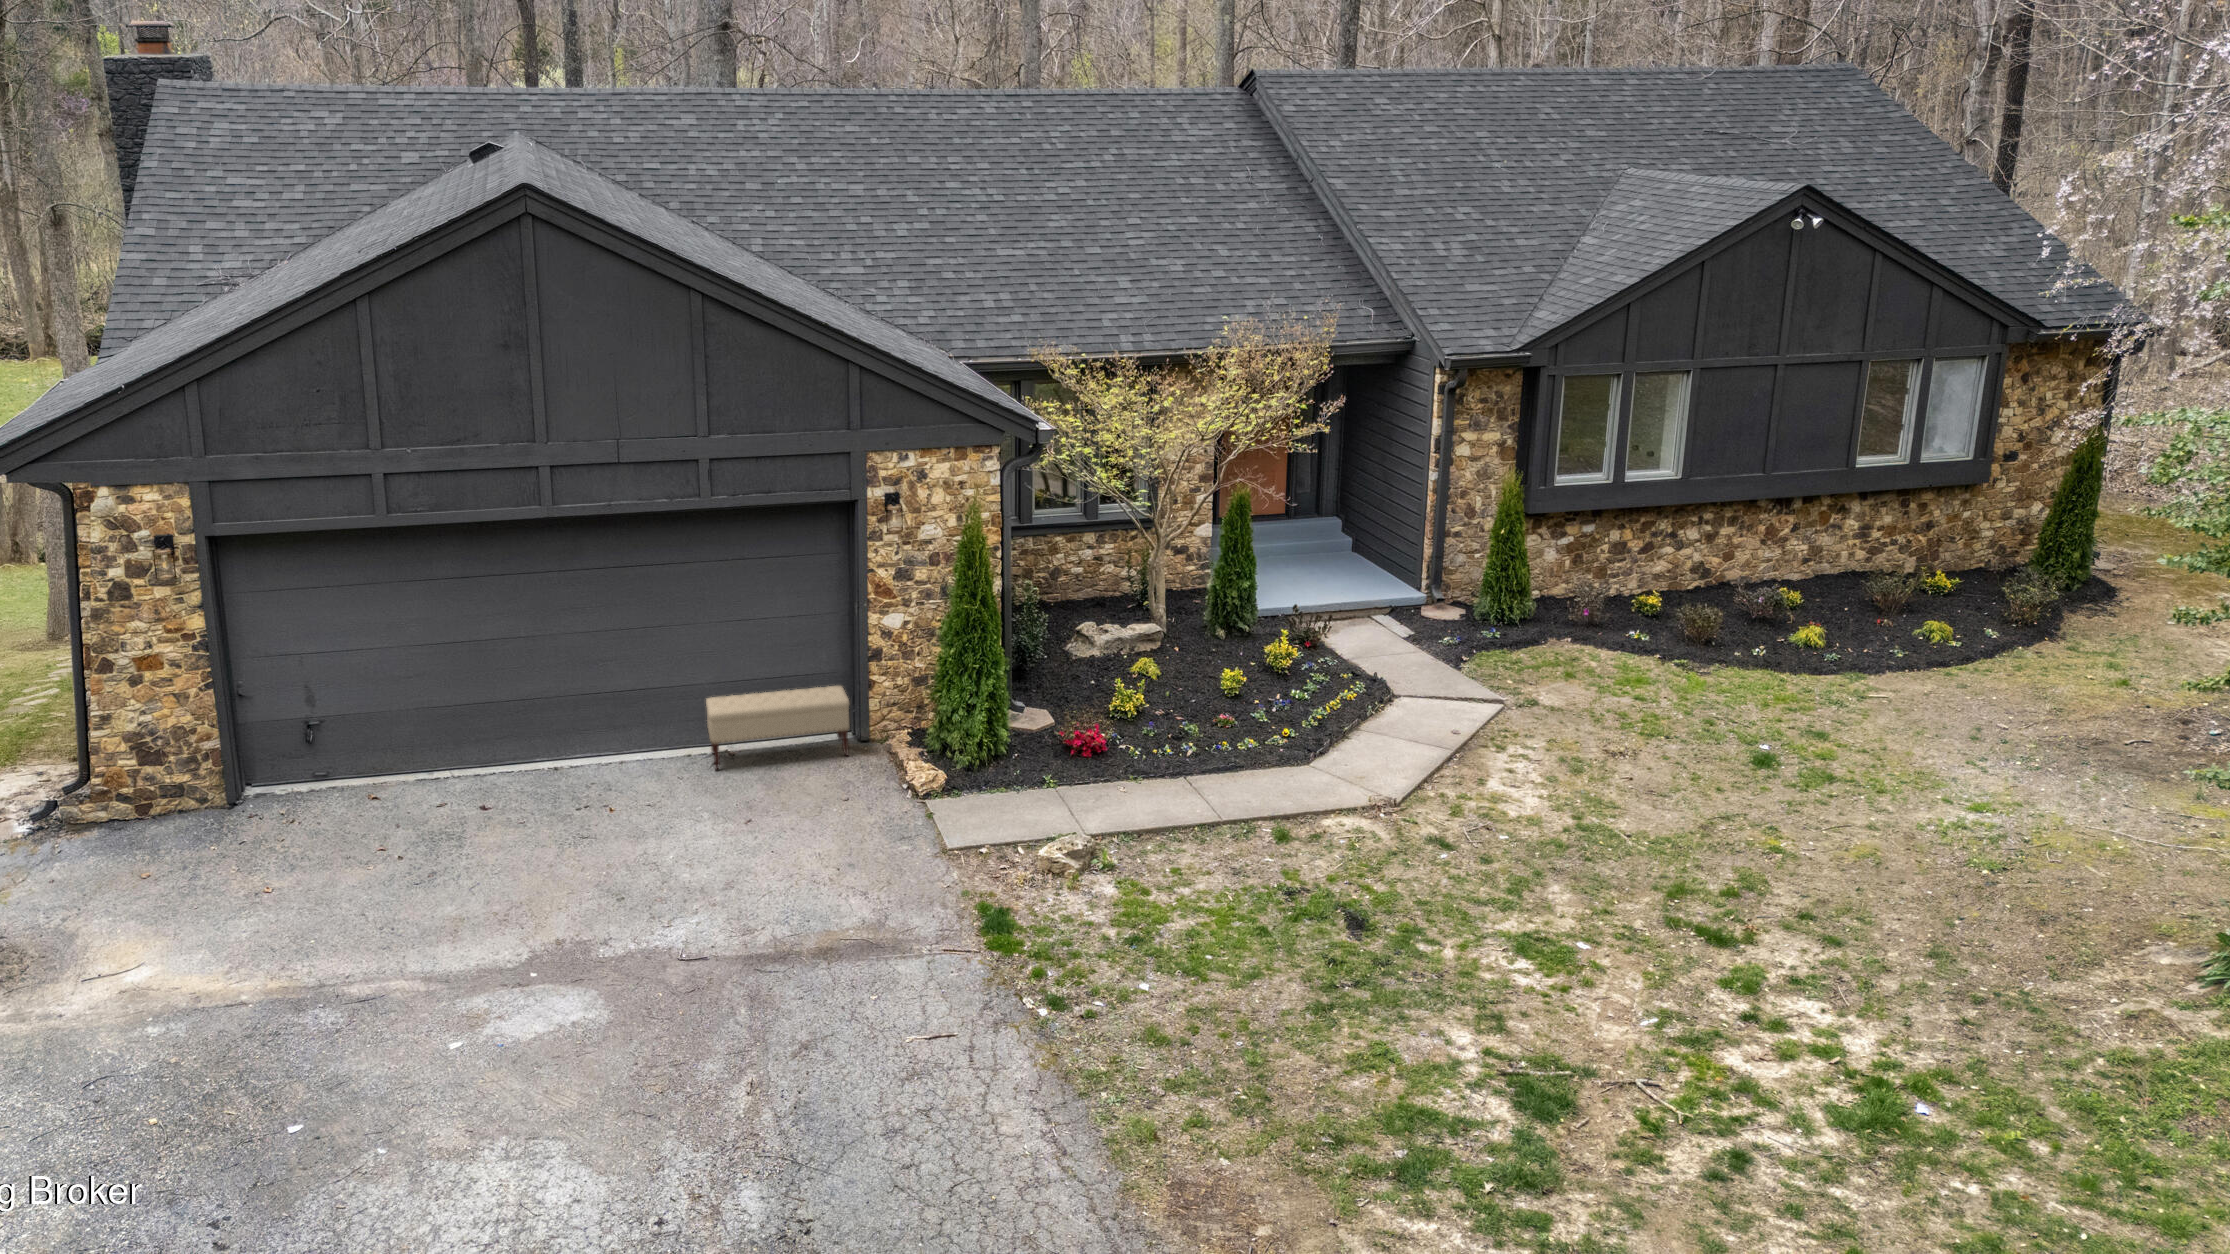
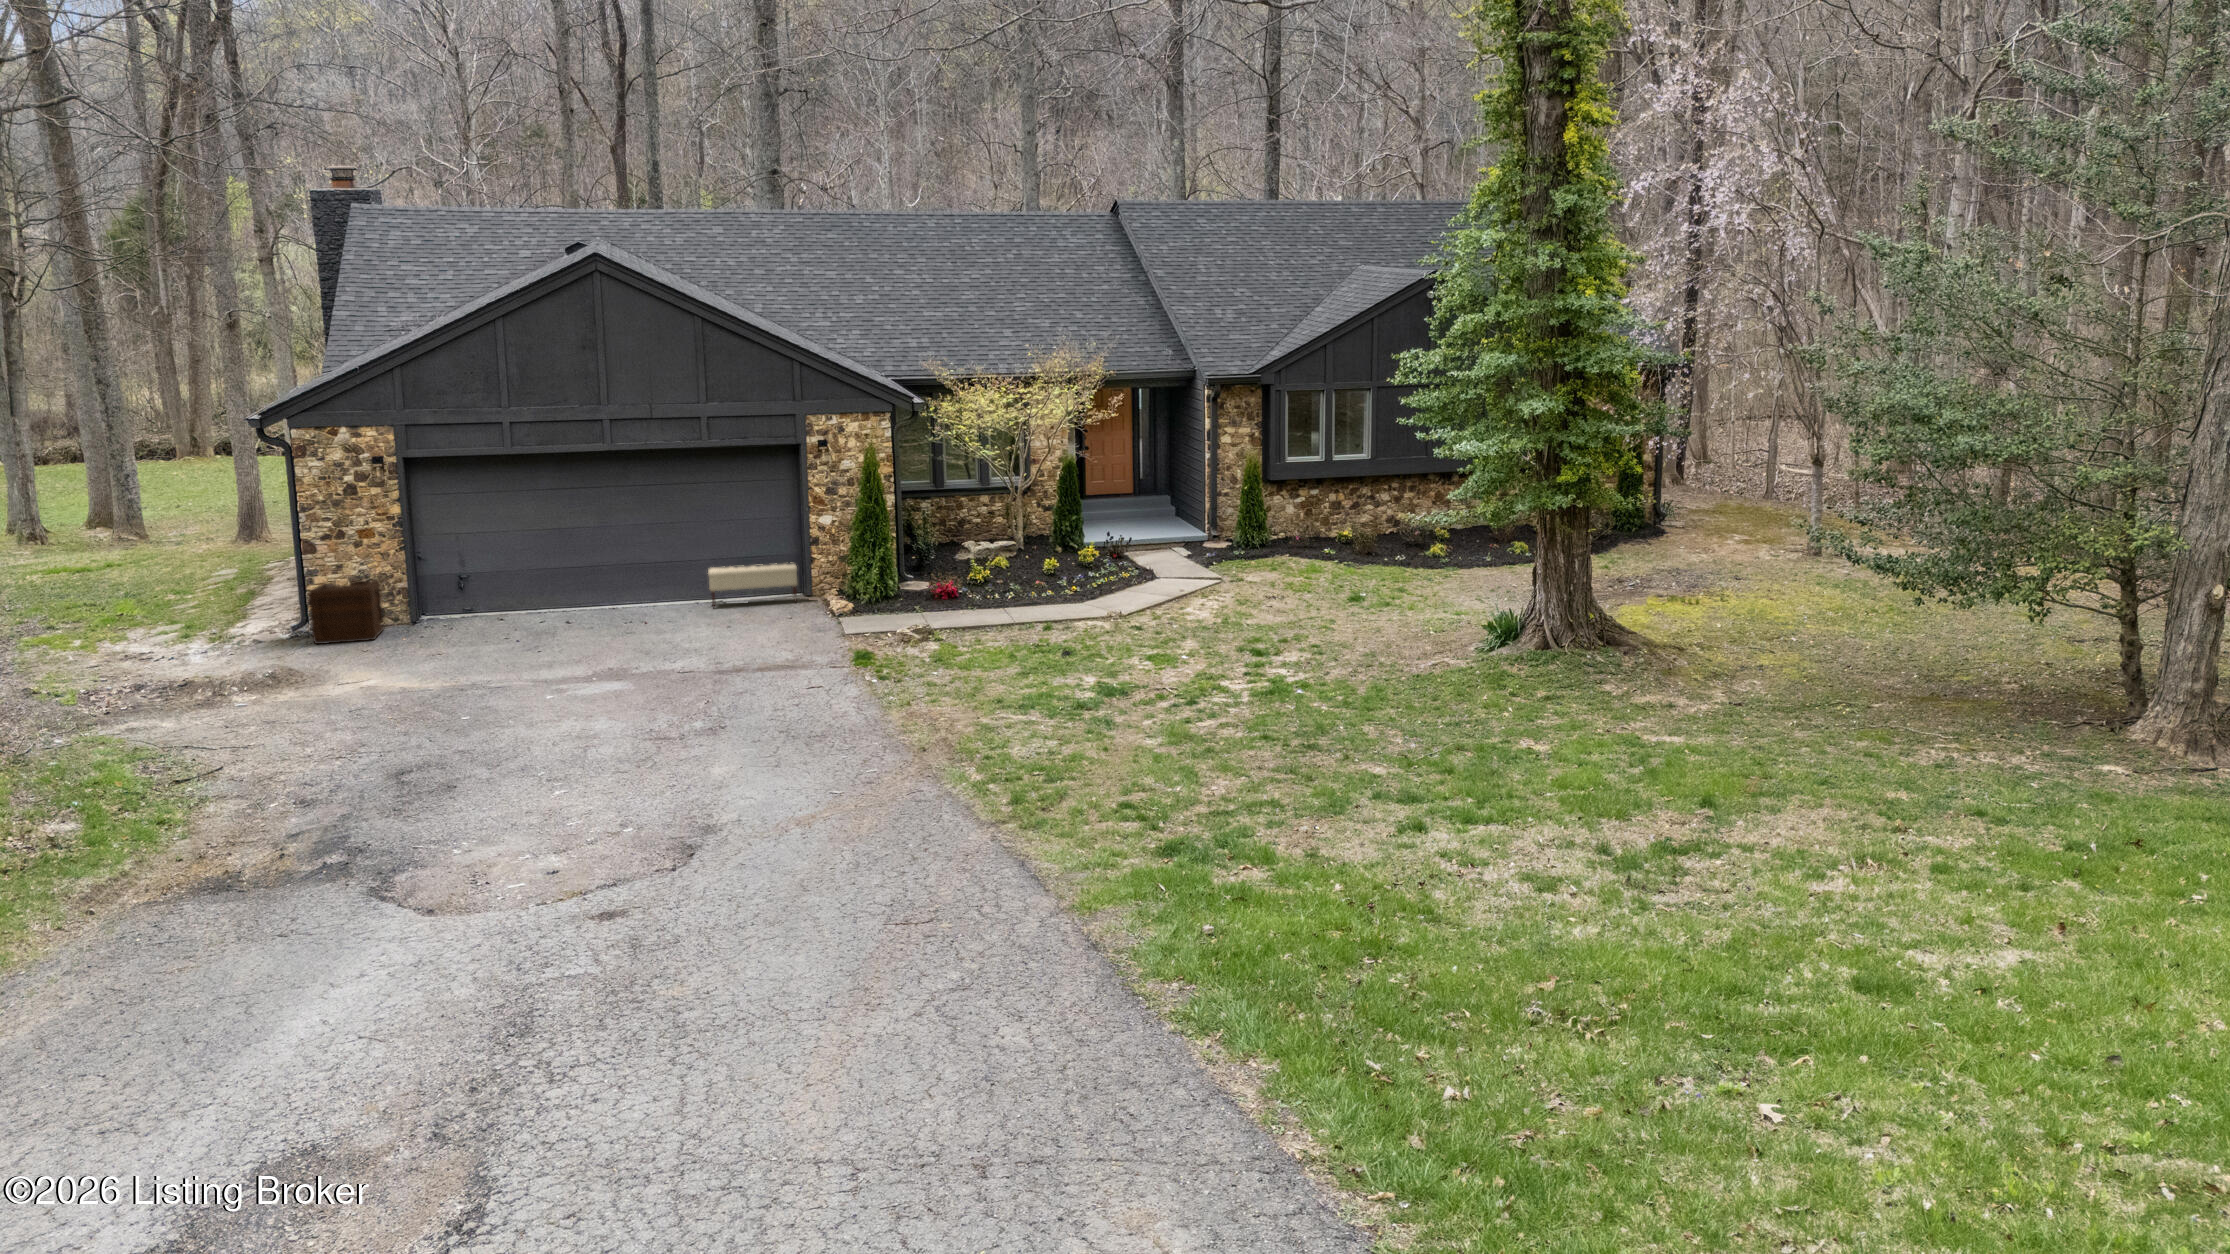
wooden crate: none [45,740,187,868] -> present [309,580,384,644]

